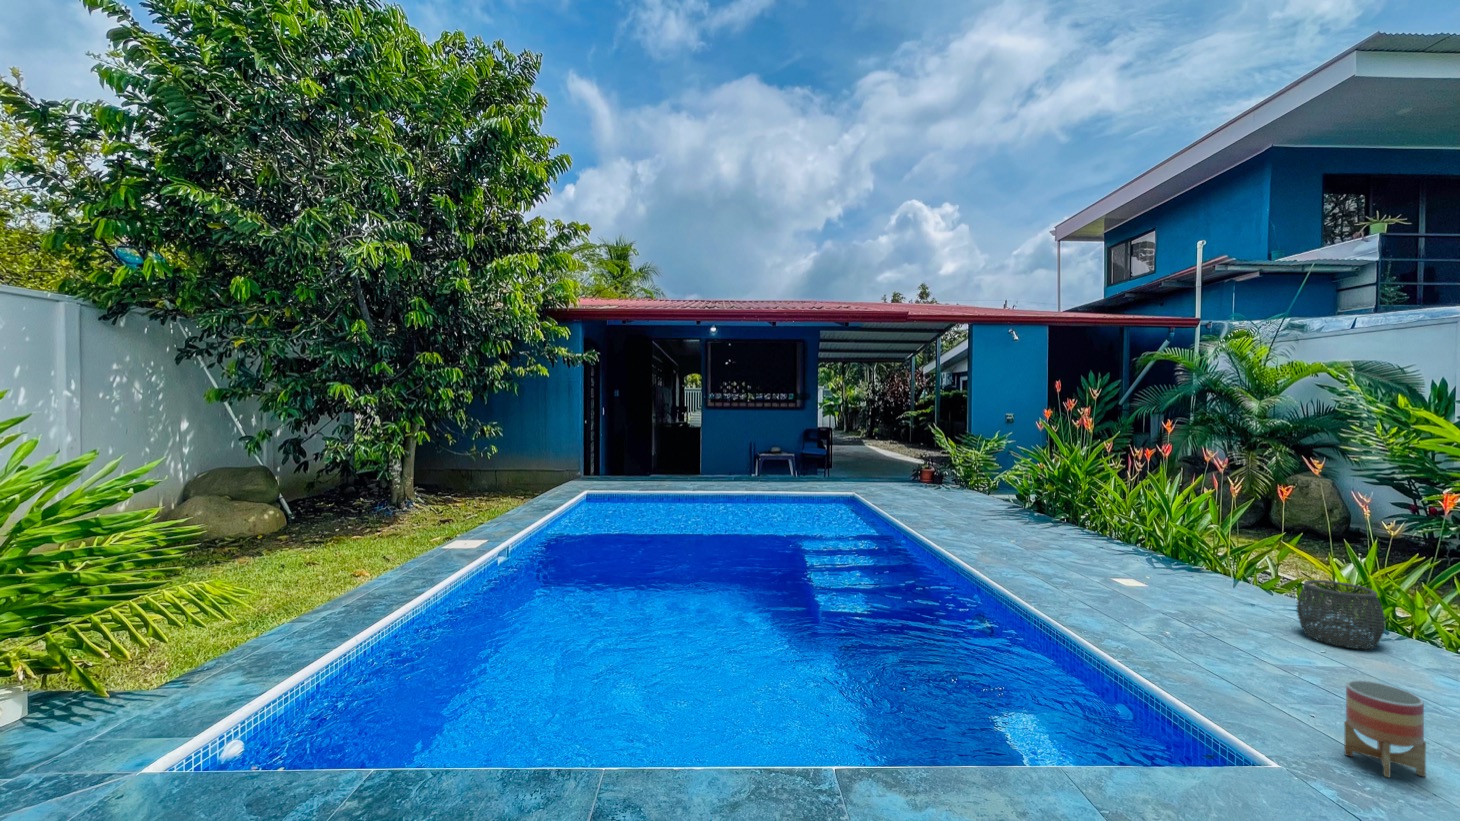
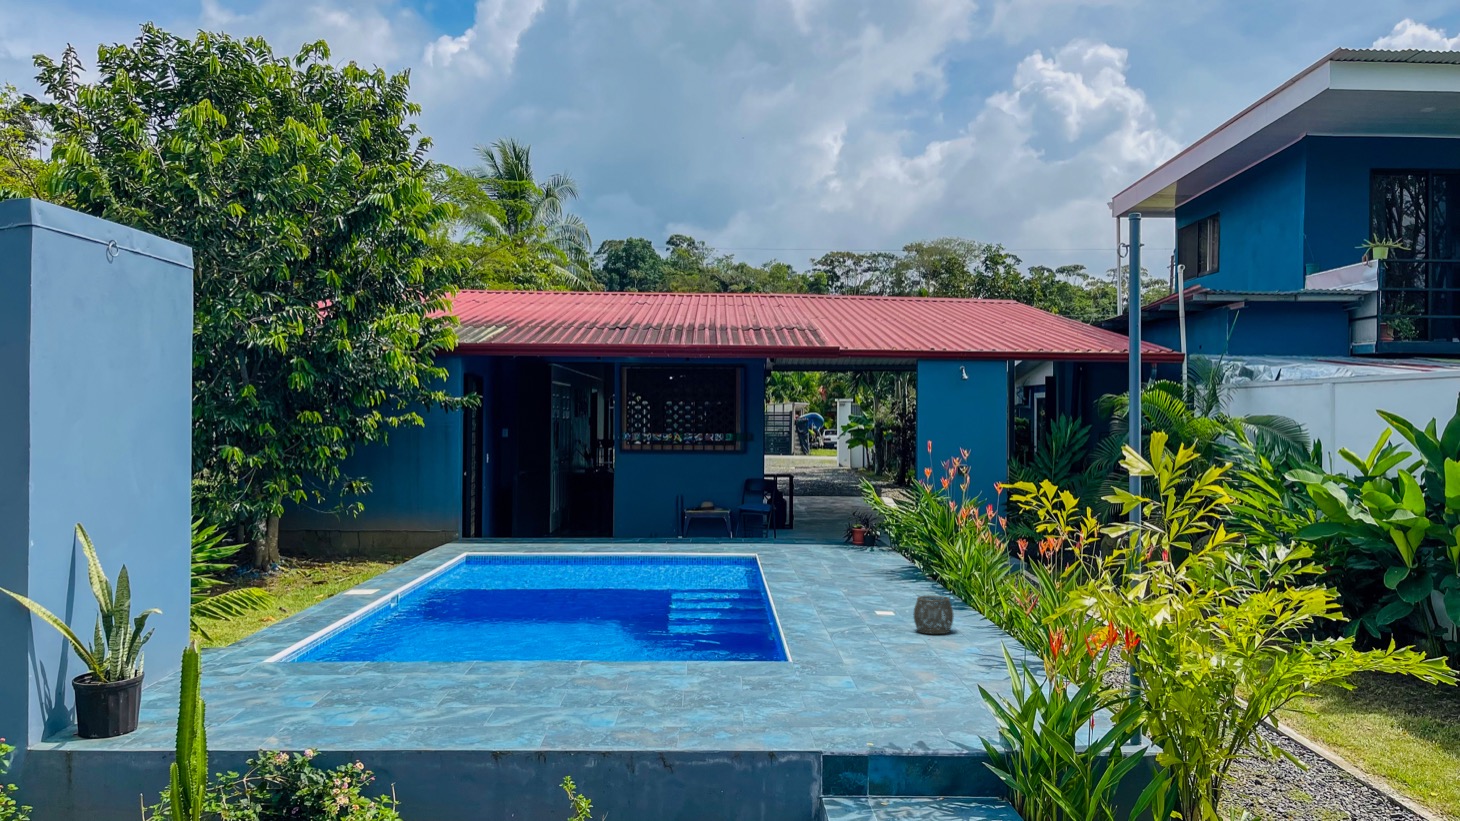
planter: present [1344,680,1426,777] -> none [812,624,836,662]

